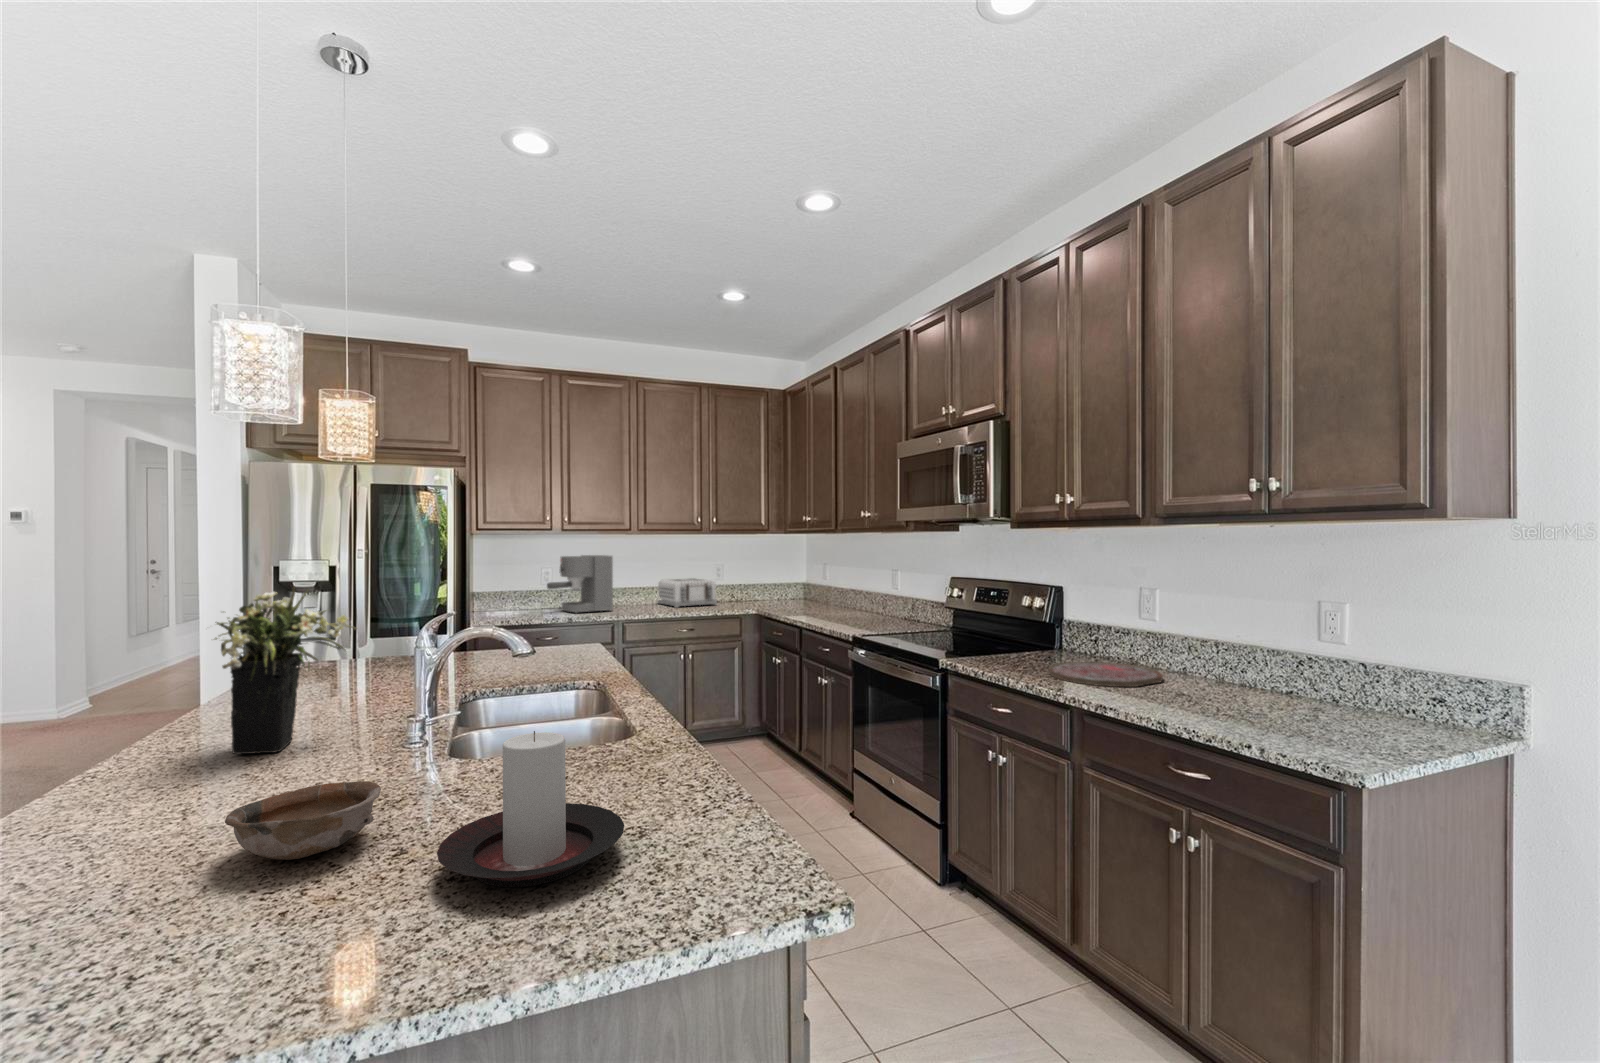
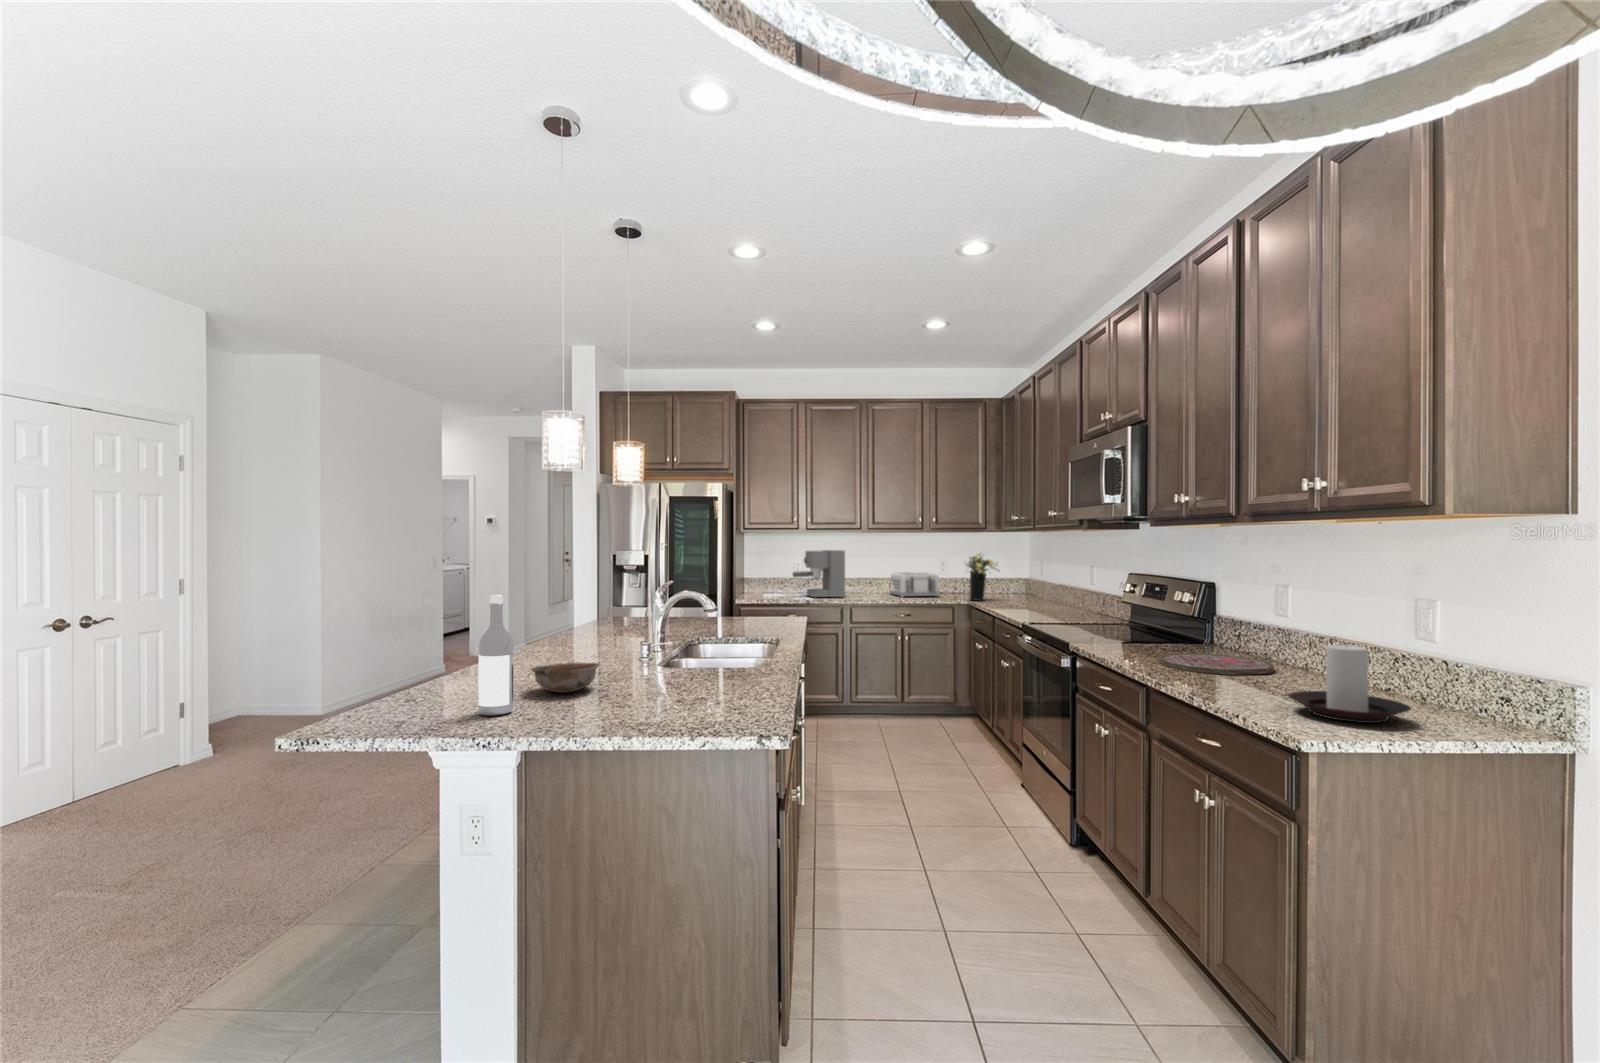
flower arrangement: present [215,587,356,754] -> present [965,553,1000,601]
wine bottle: none [103,686,203,976] -> present [478,595,514,716]
candle holder: present [437,731,624,887] -> present [1288,645,1411,723]

